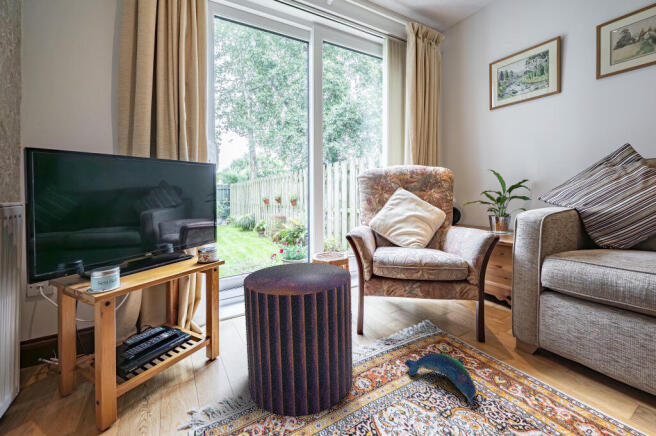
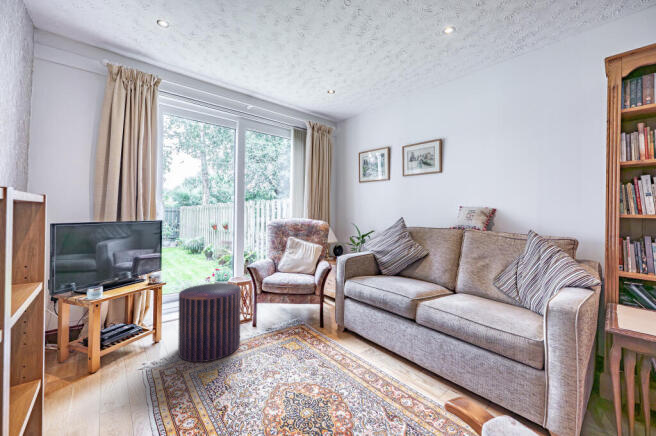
plush toy: present [405,353,476,405] -> none [270,331,298,352]

